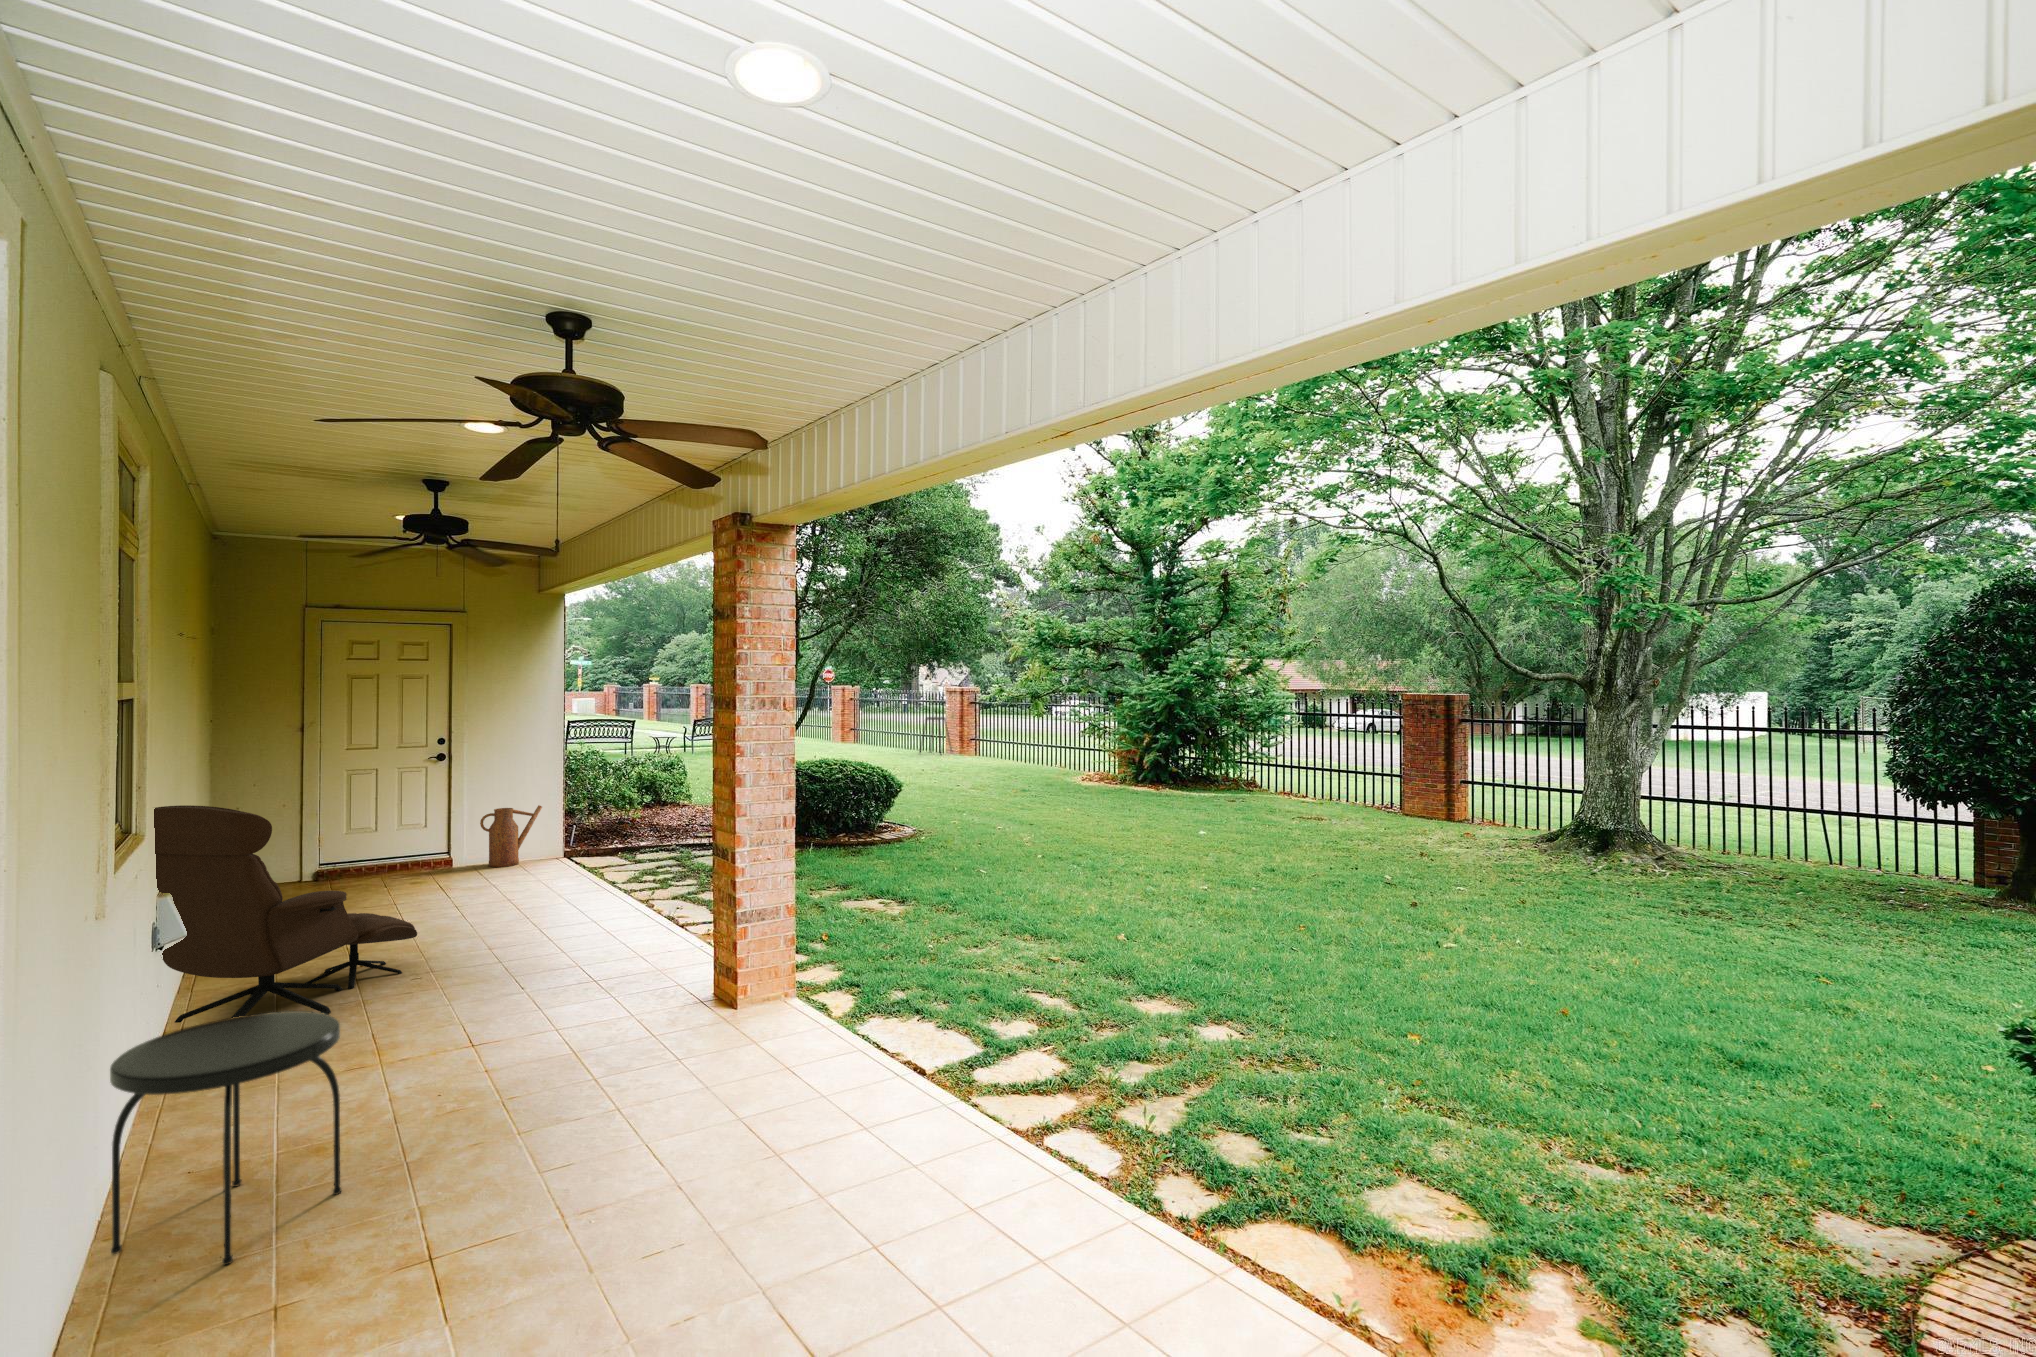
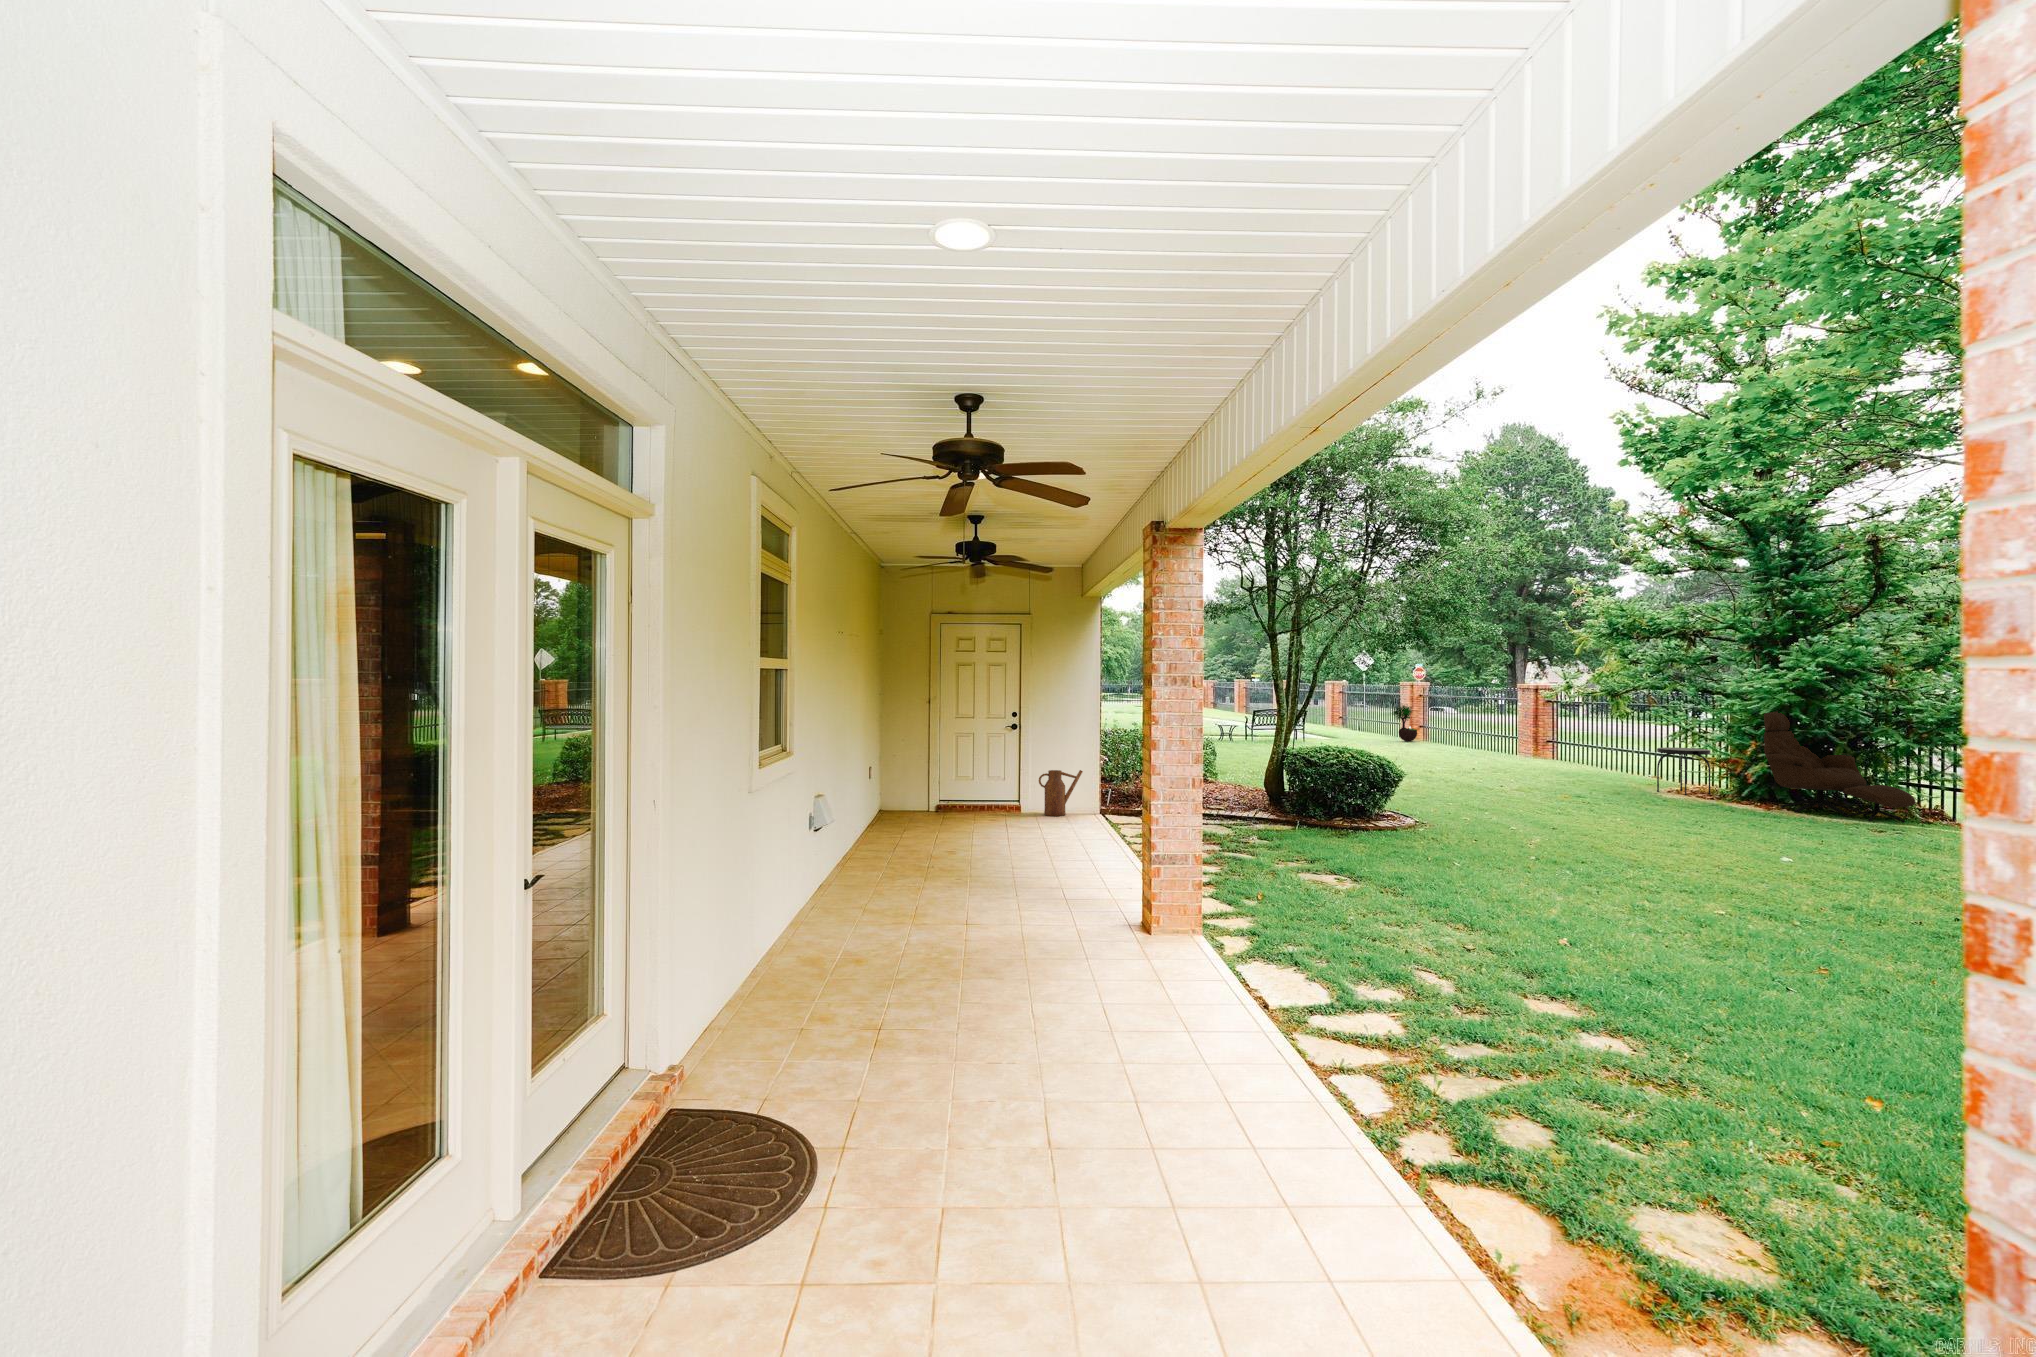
potted tree: none [828,705,853,744] -> present [1393,706,1417,741]
stool: present [920,717,952,753] -> none [1483,715,1524,756]
lounge chair: present [154,805,417,1023] -> present [1764,712,1916,822]
side table: present [110,1011,342,1265] -> present [1657,747,1711,796]

